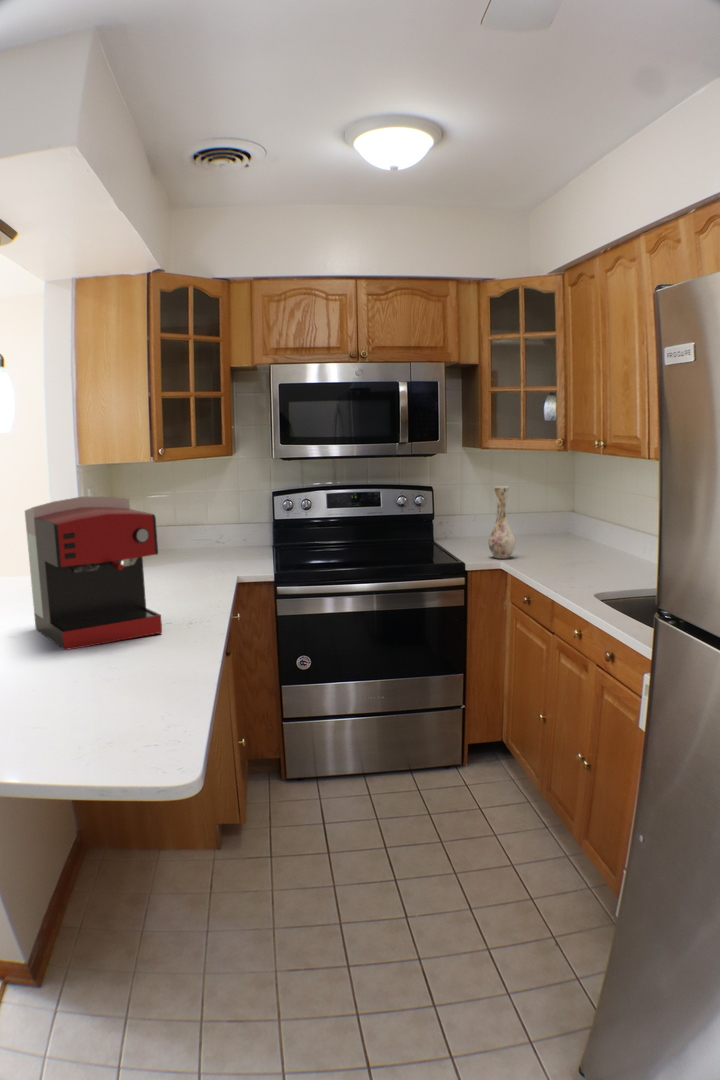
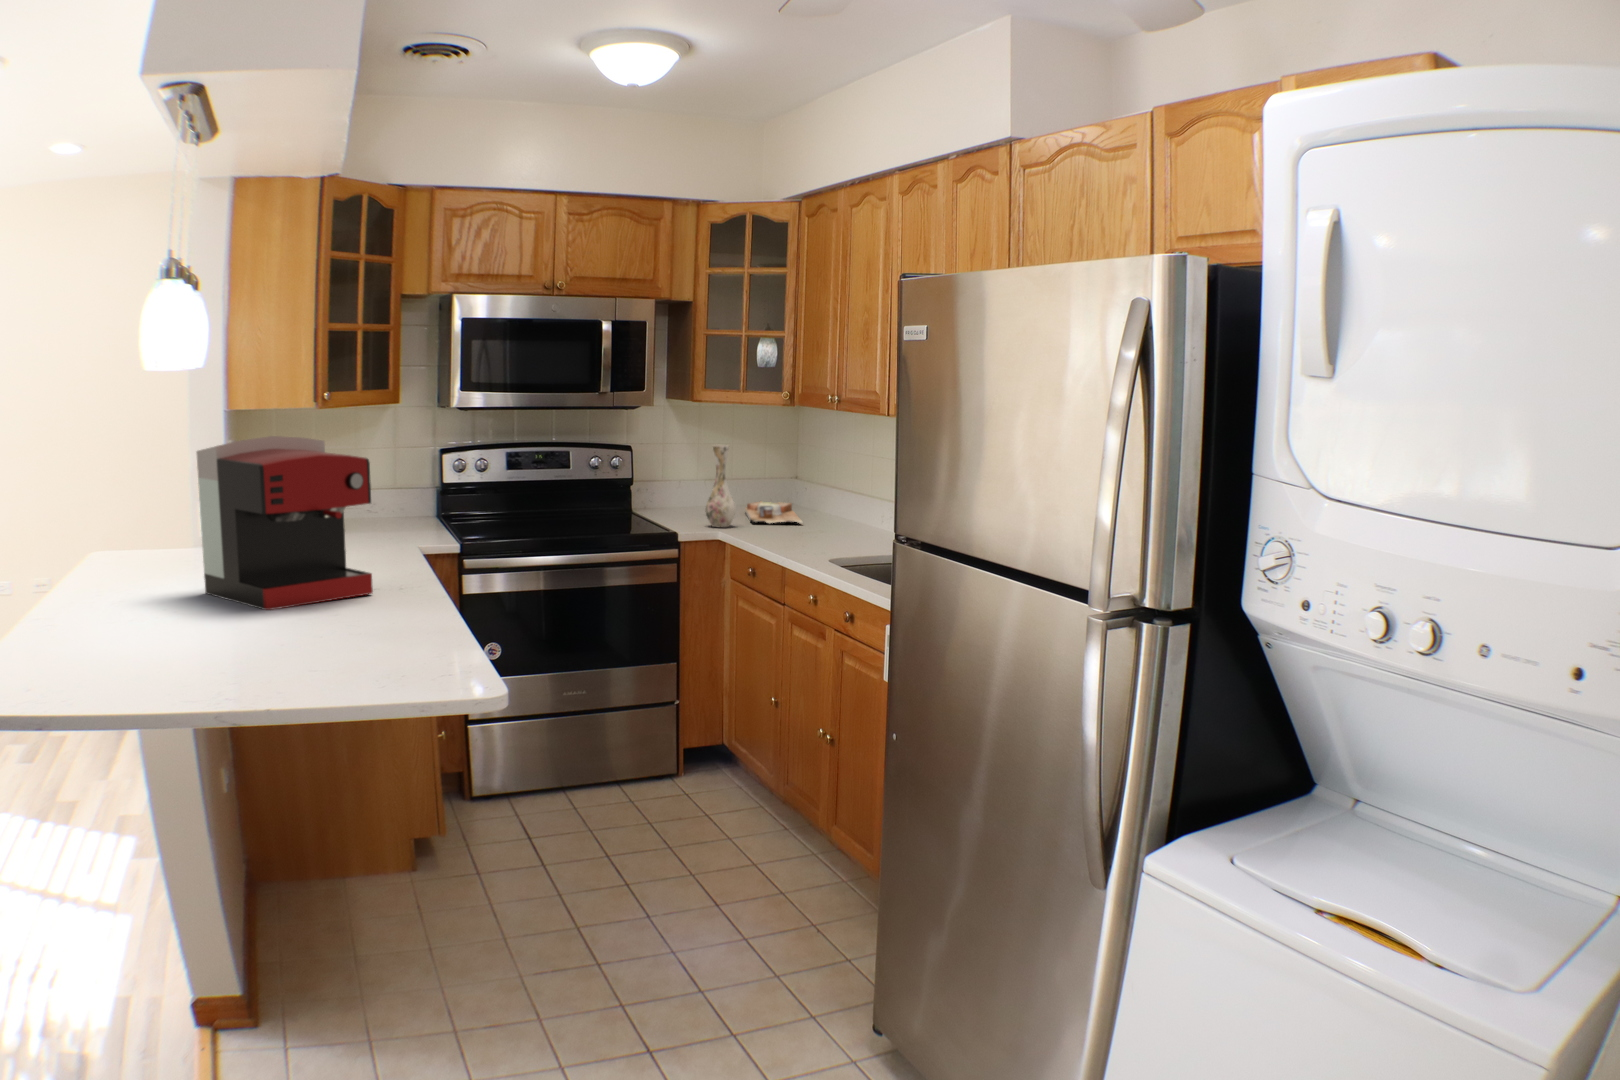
cutting board: none [529,532,578,556] -> present [745,501,803,525]

